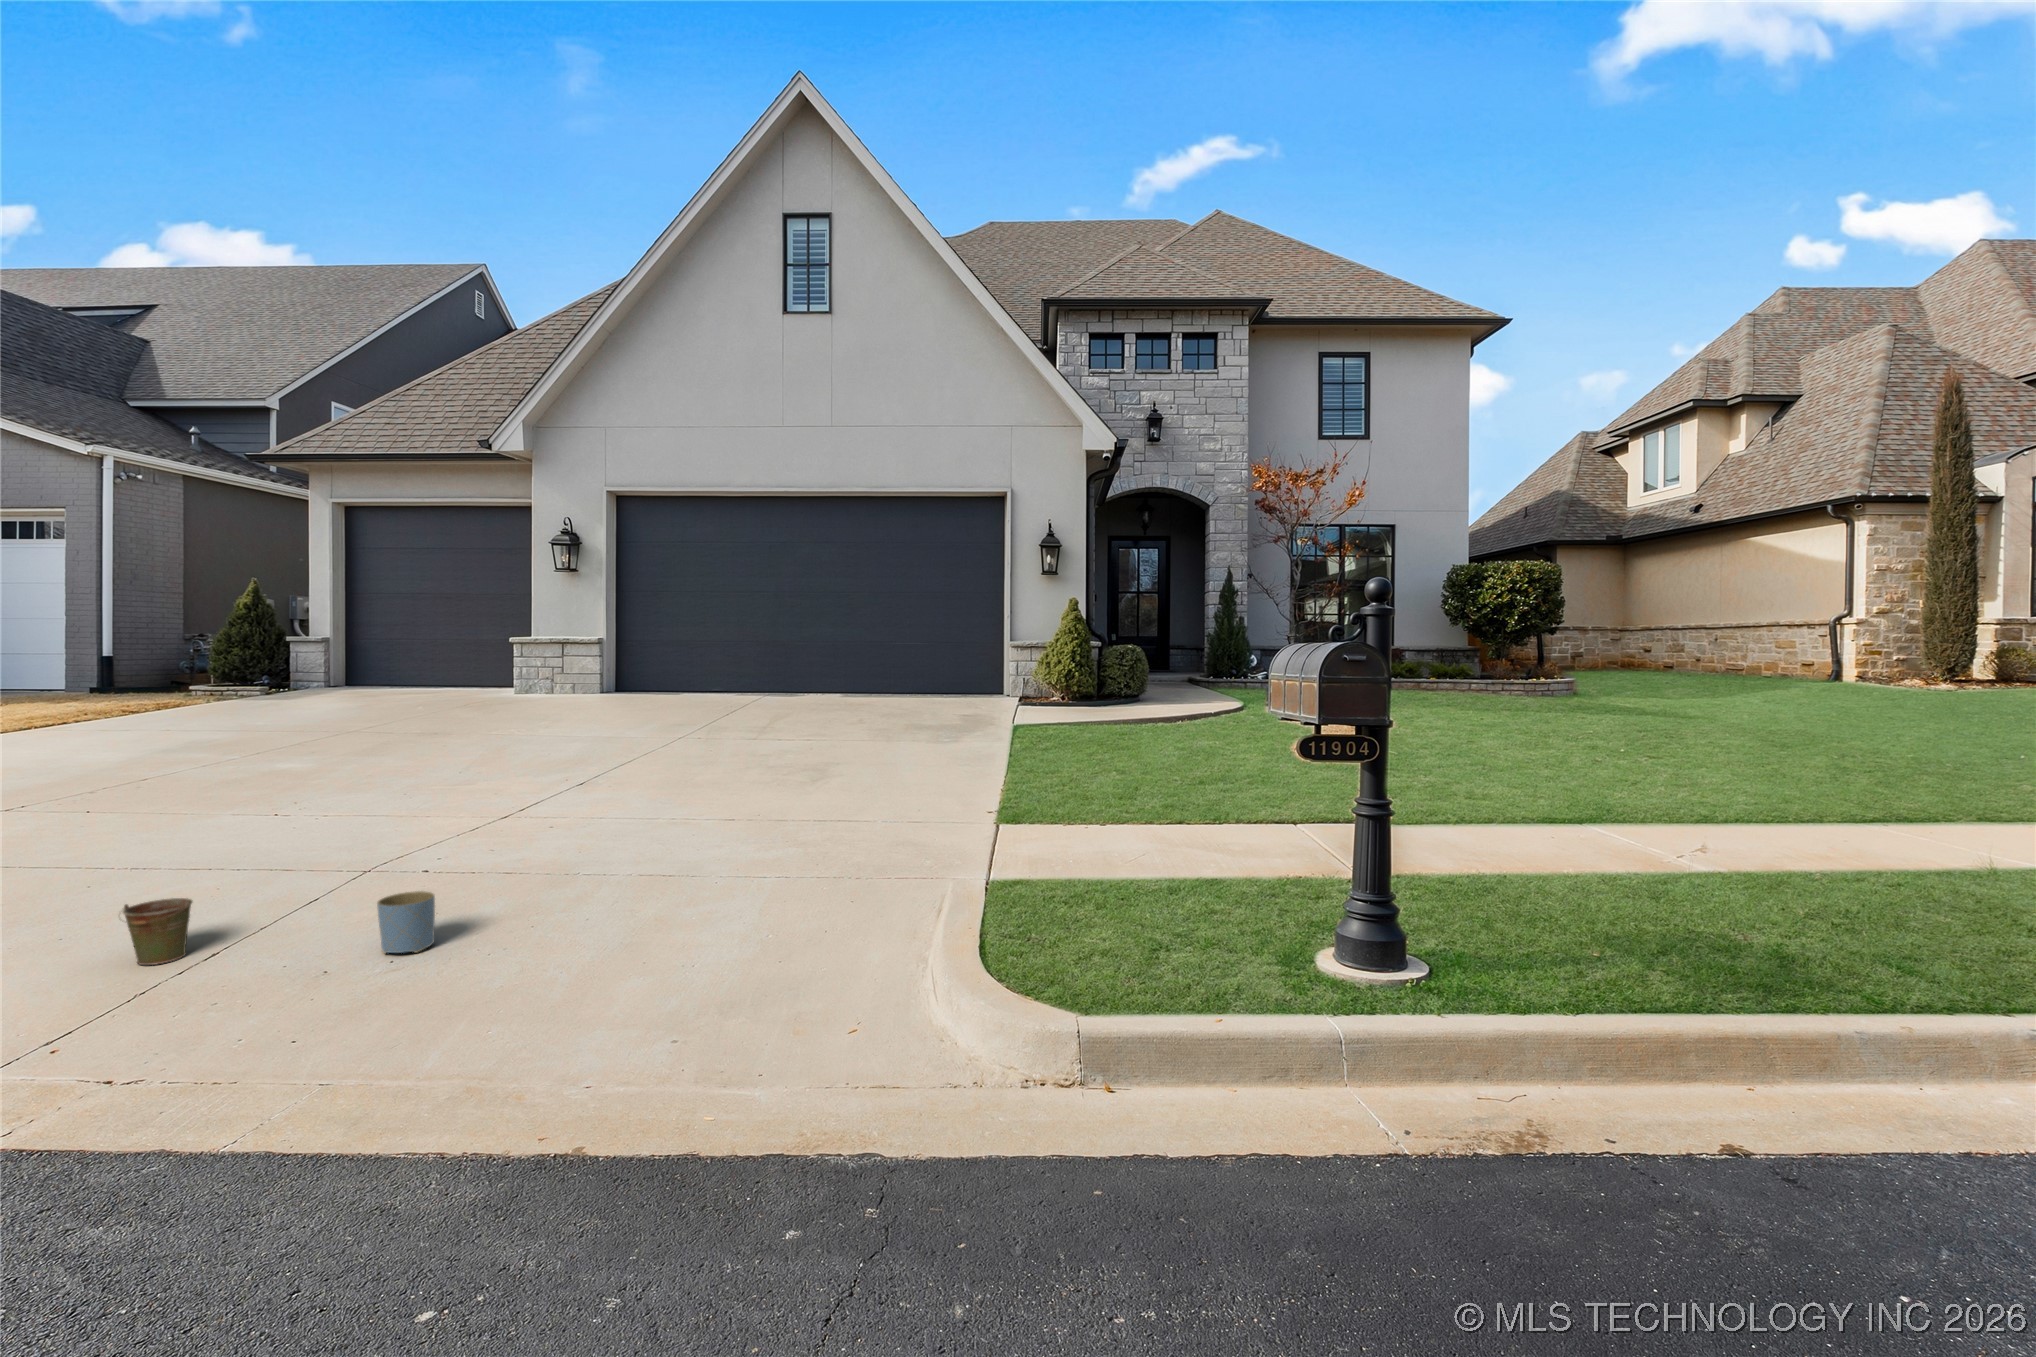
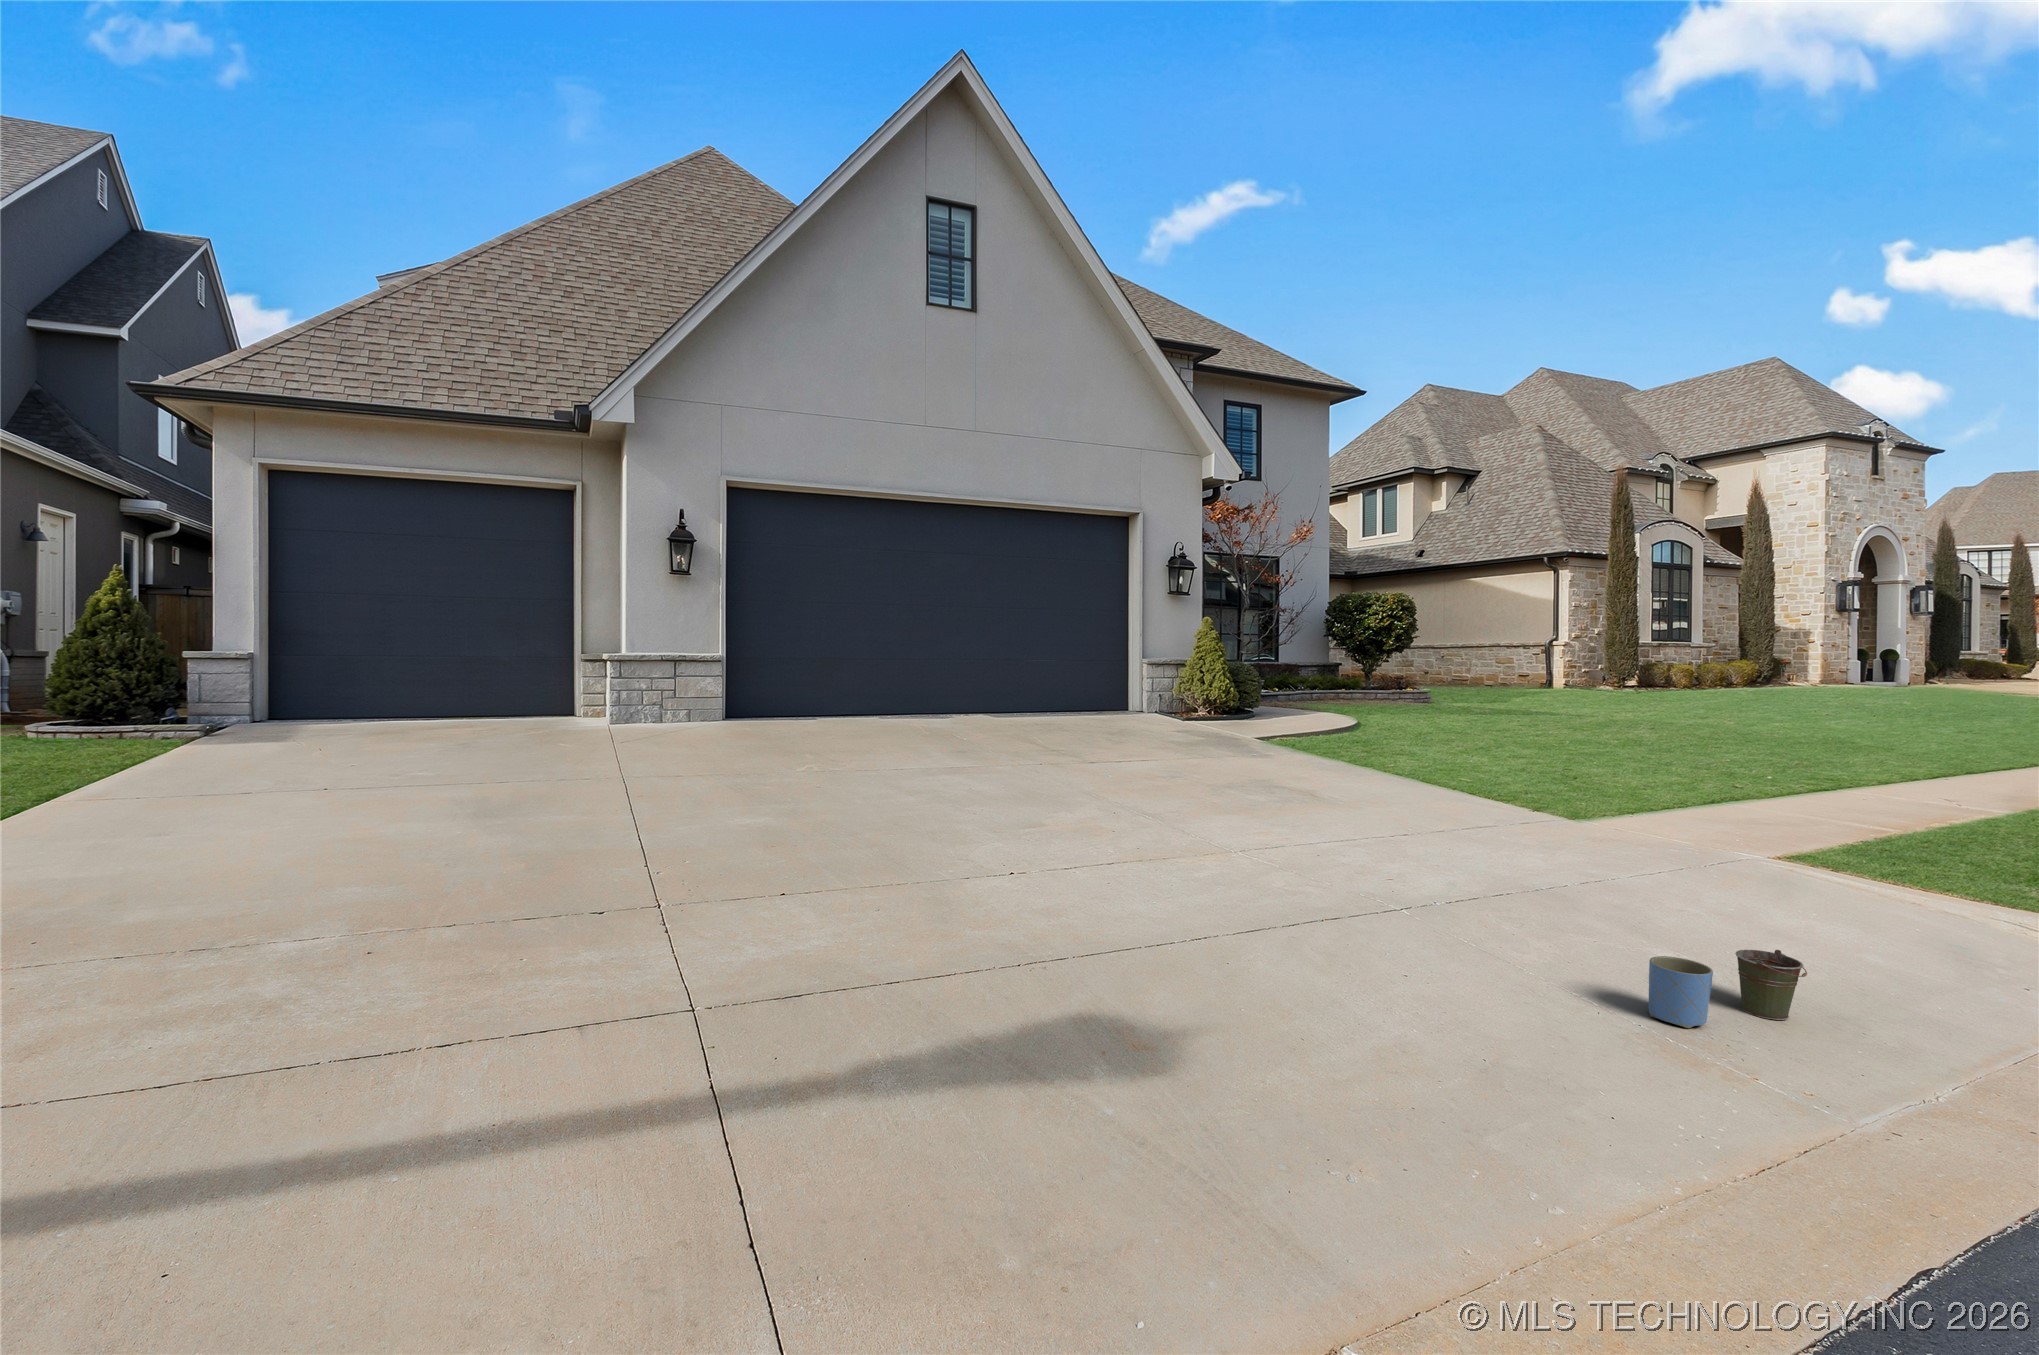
planter: present [377,891,435,953] -> present [1648,956,1713,1028]

